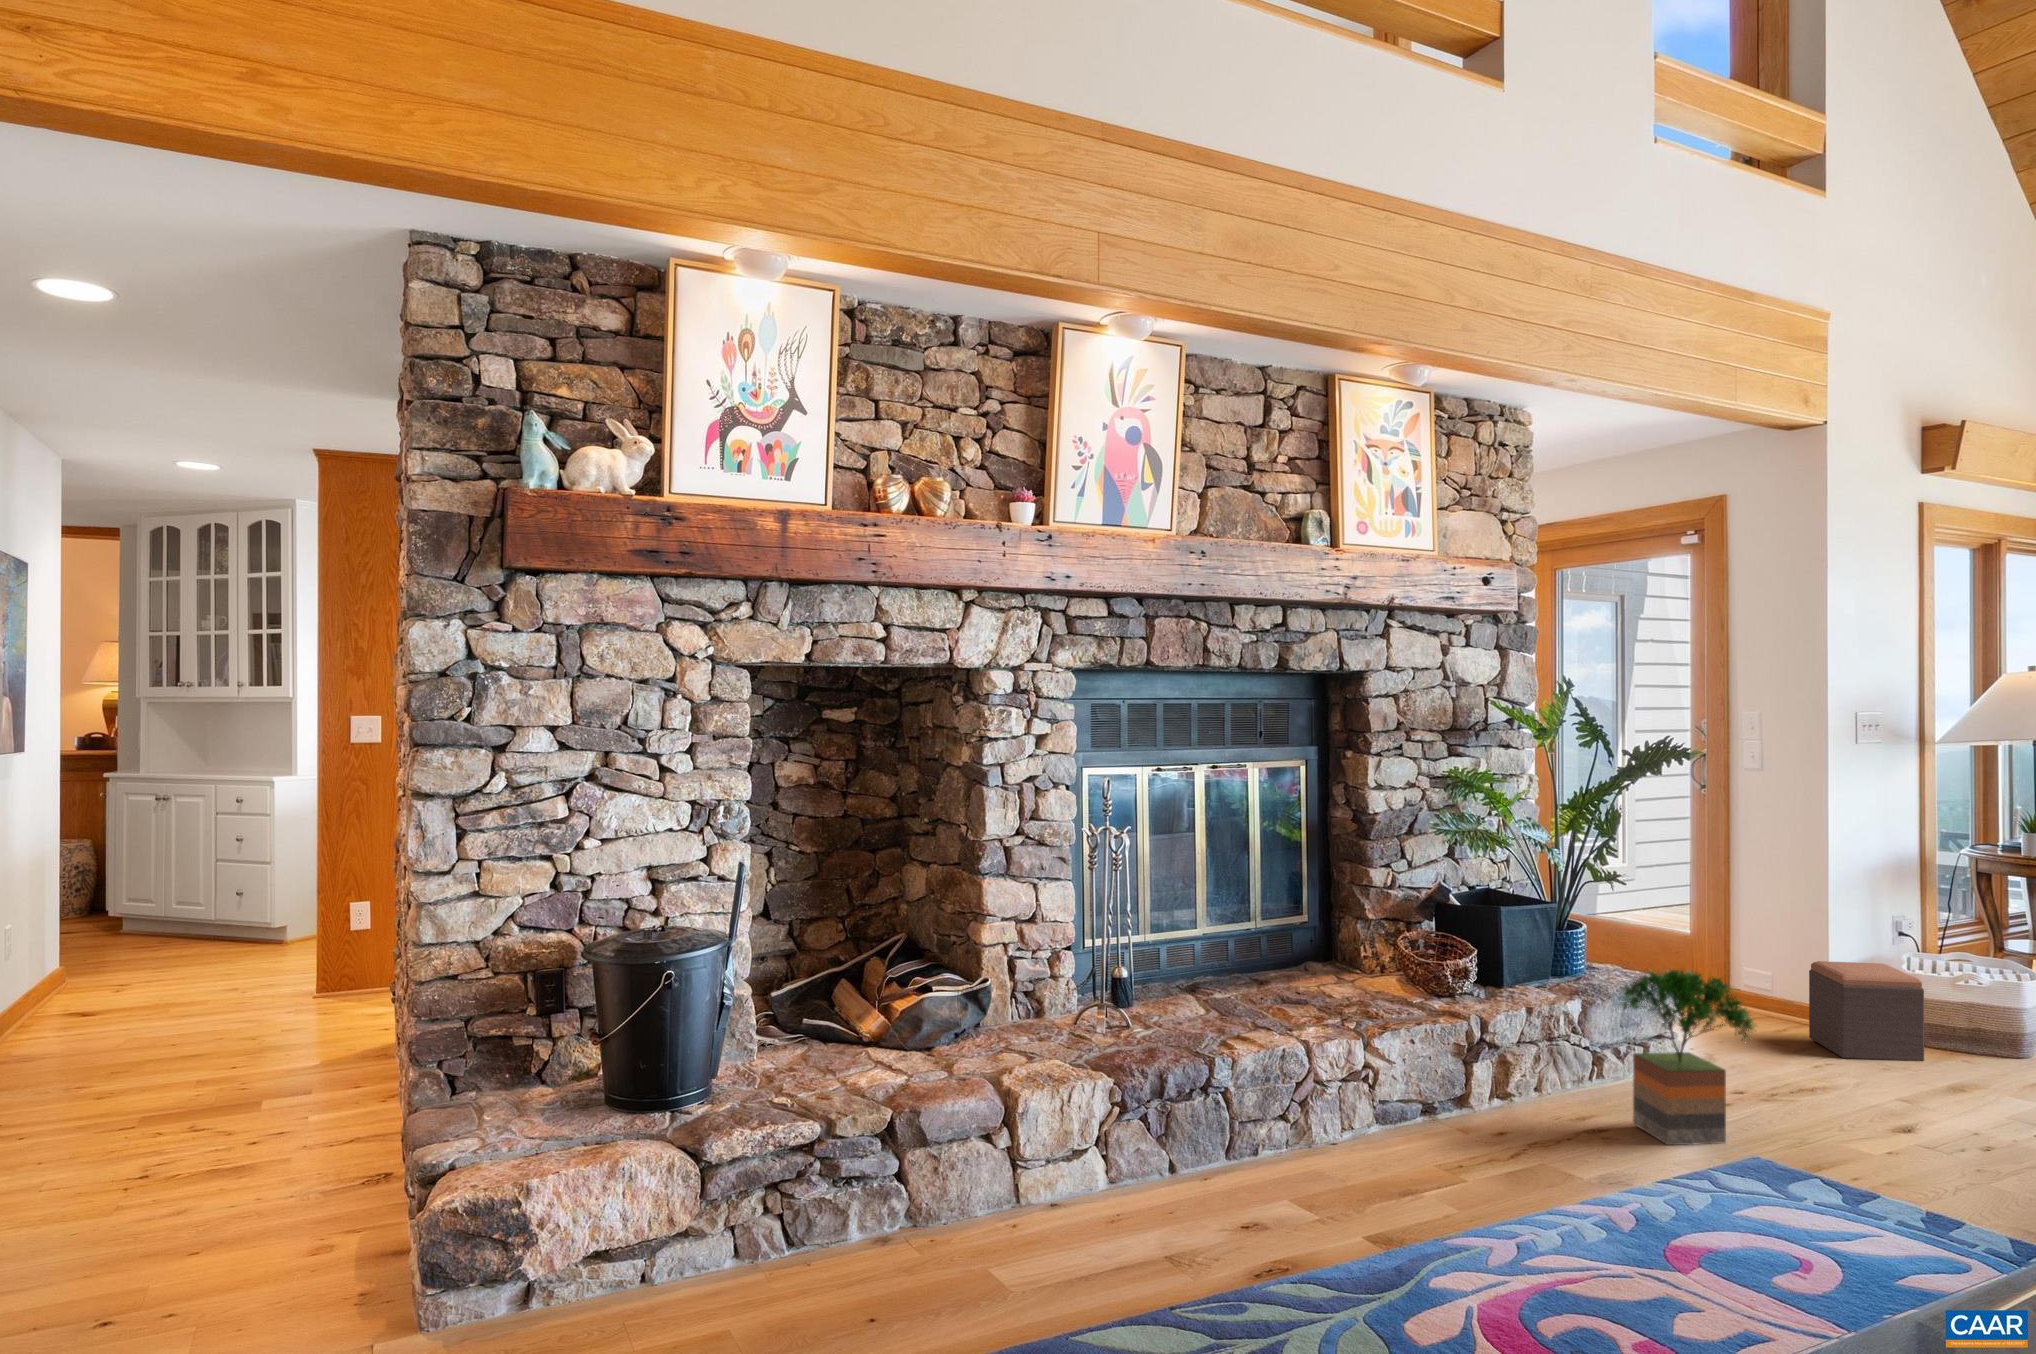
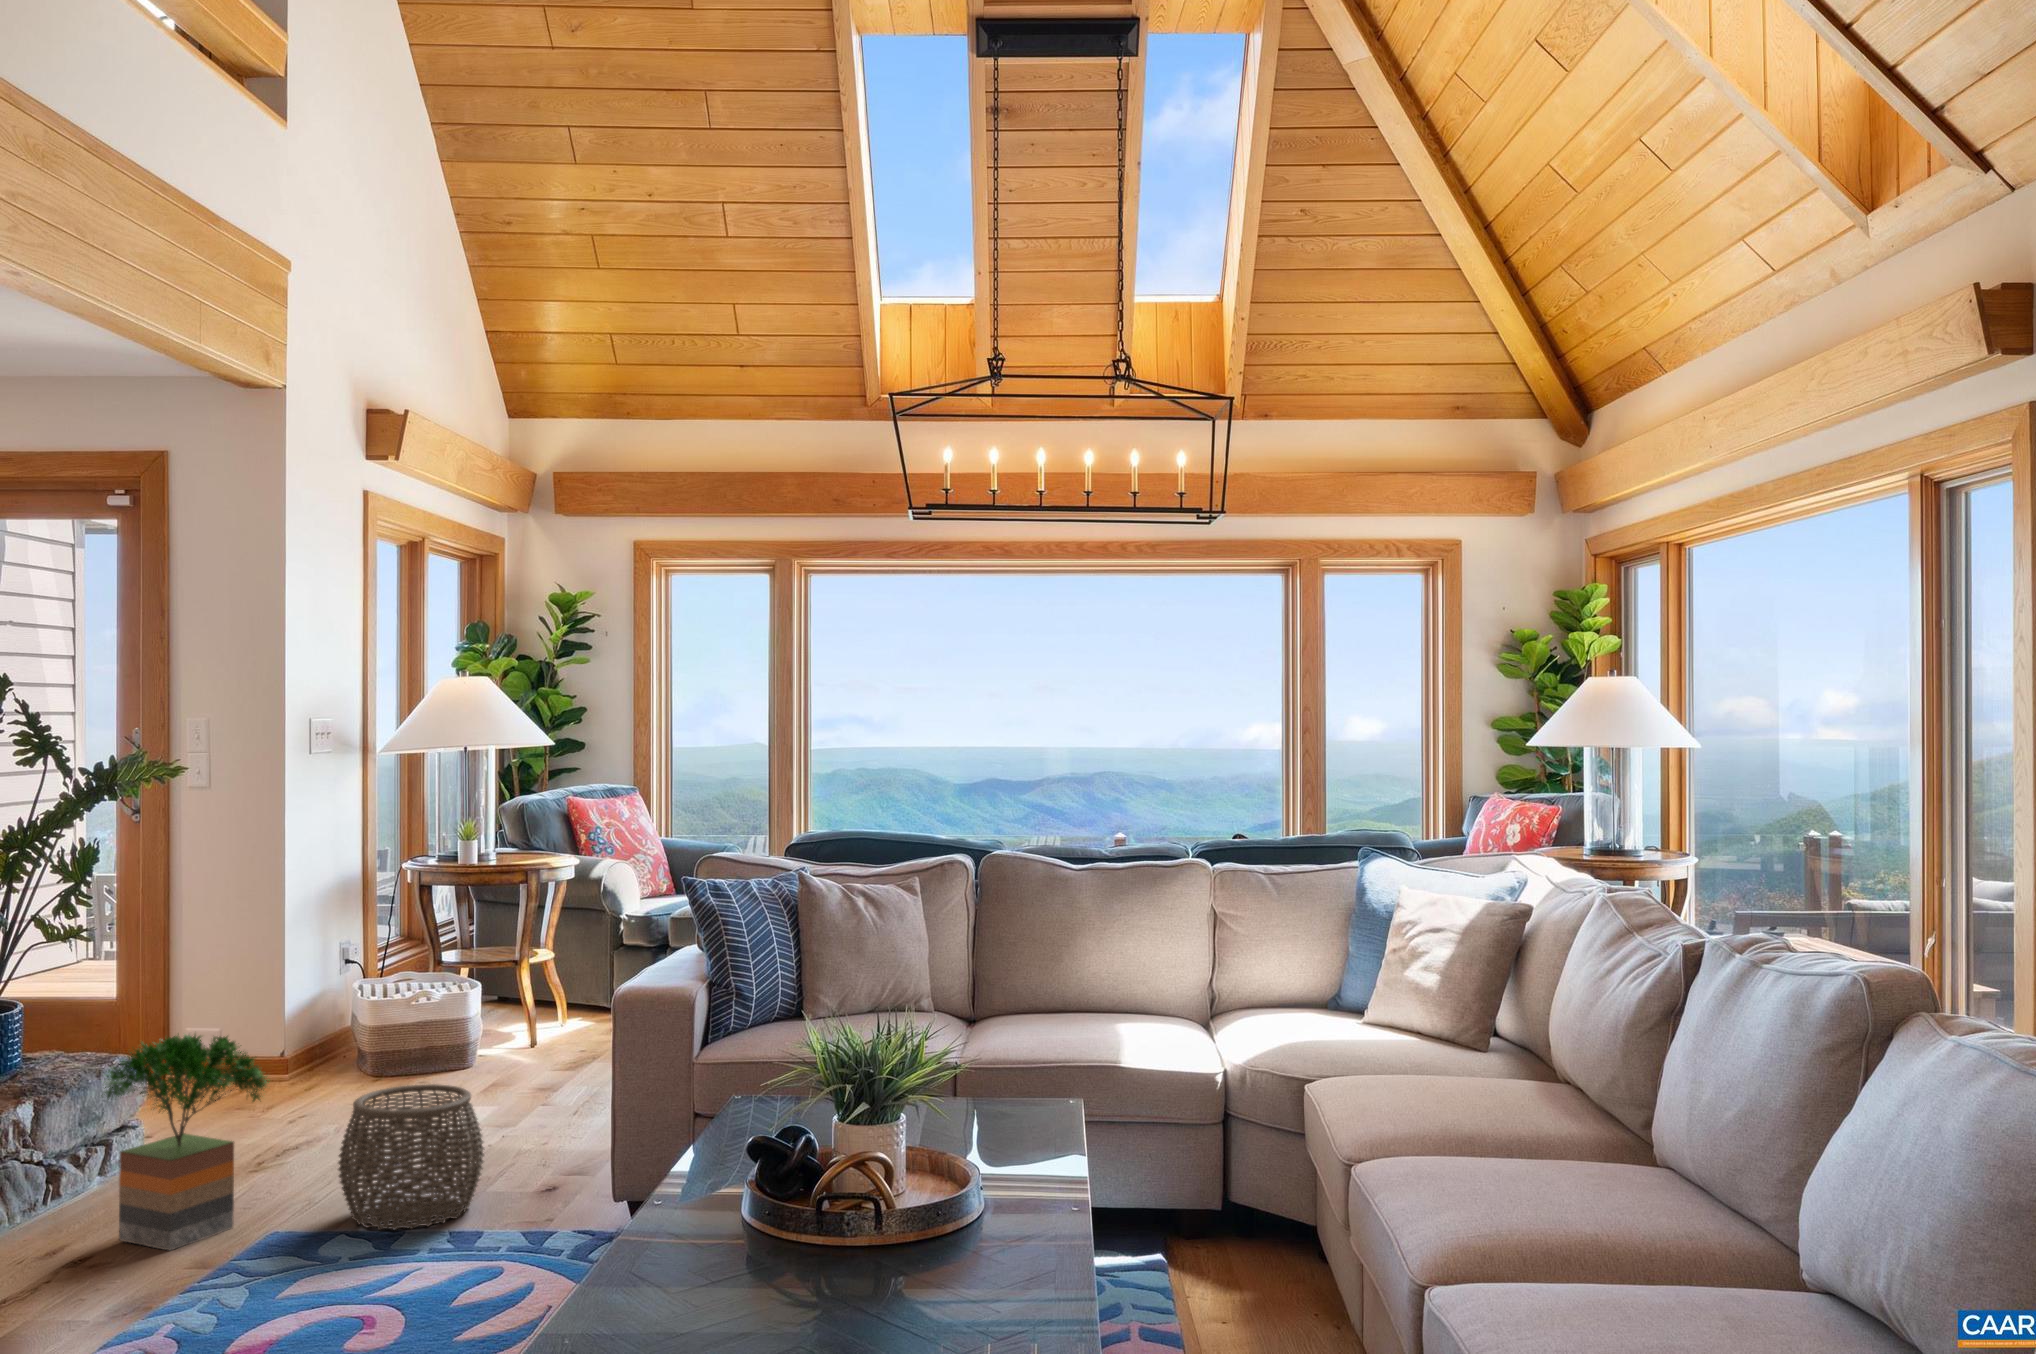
footstool: present [1809,961,1924,1061] -> none [269,993,387,1104]
woven basket: none [1816,1057,1974,1202] -> present [338,1084,484,1230]

